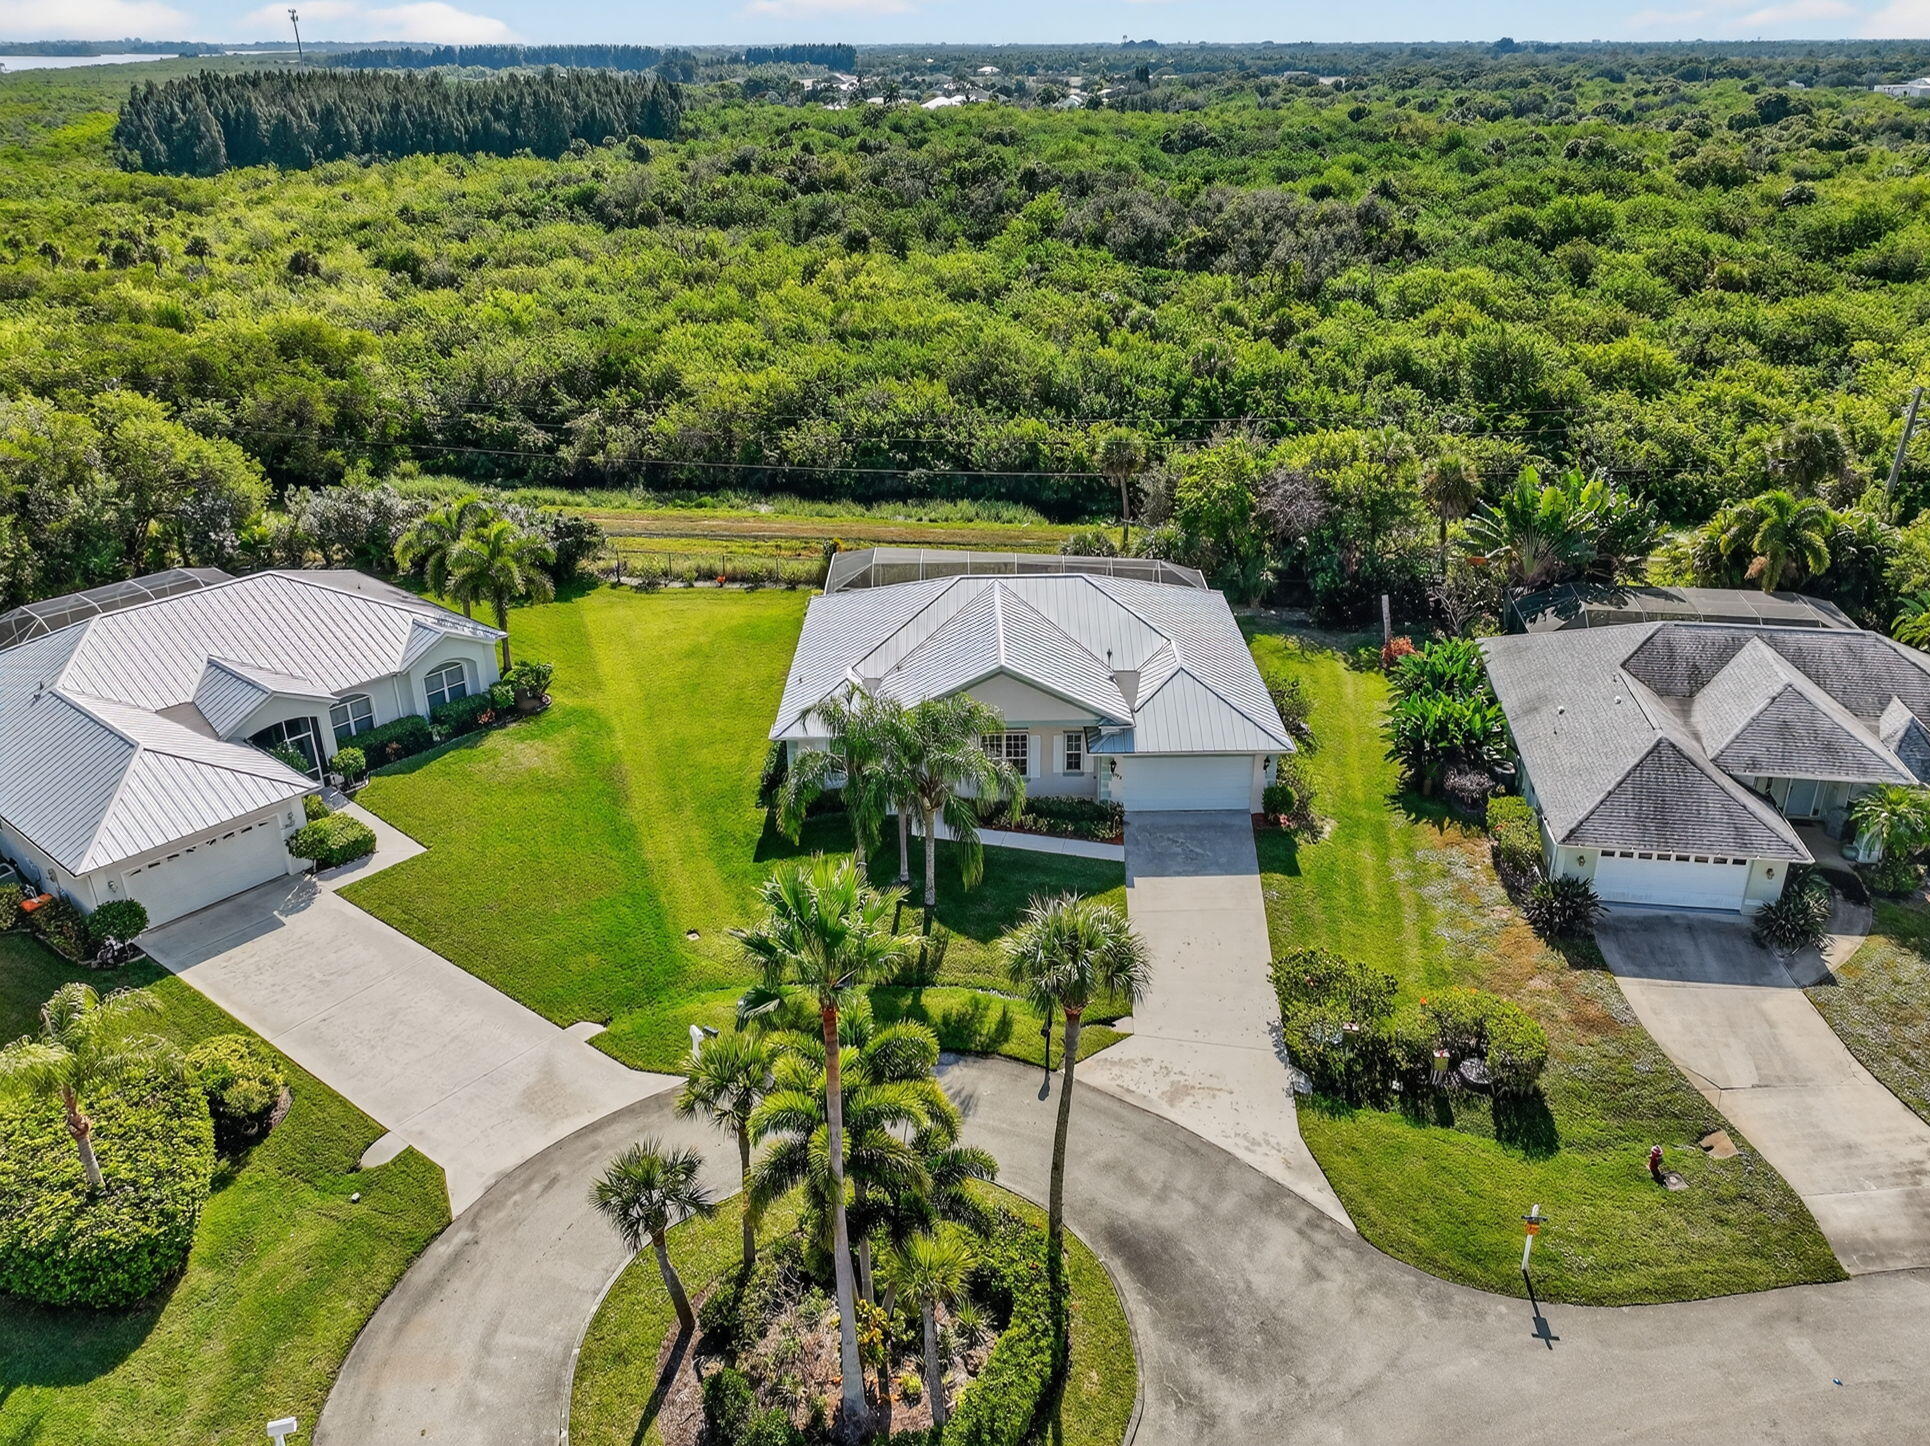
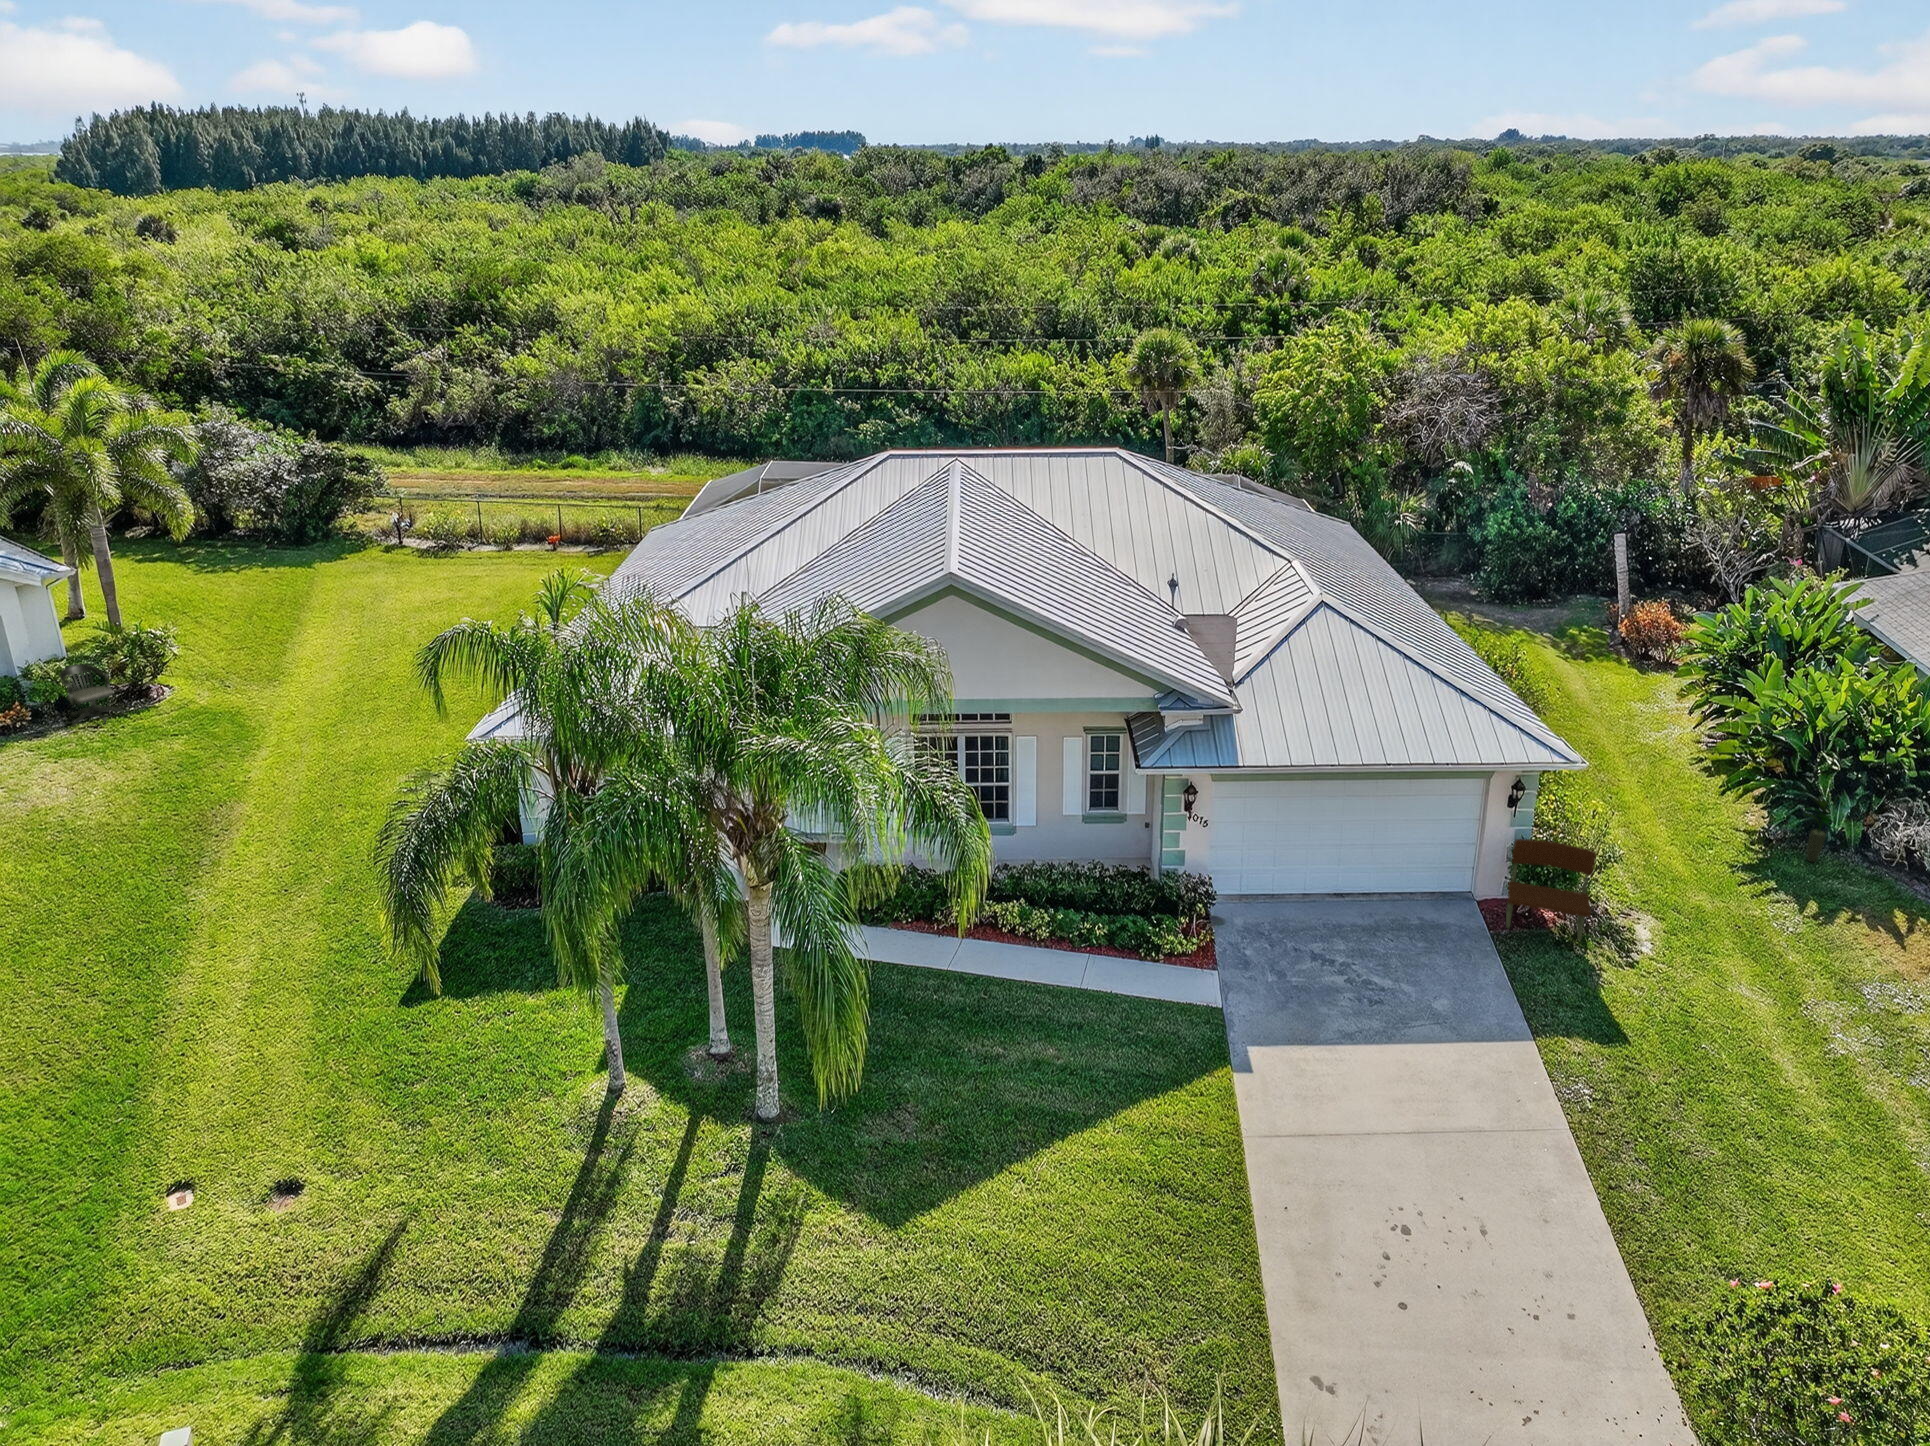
bench: none [1262,786,1303,834] -> present [1506,839,1596,941]

